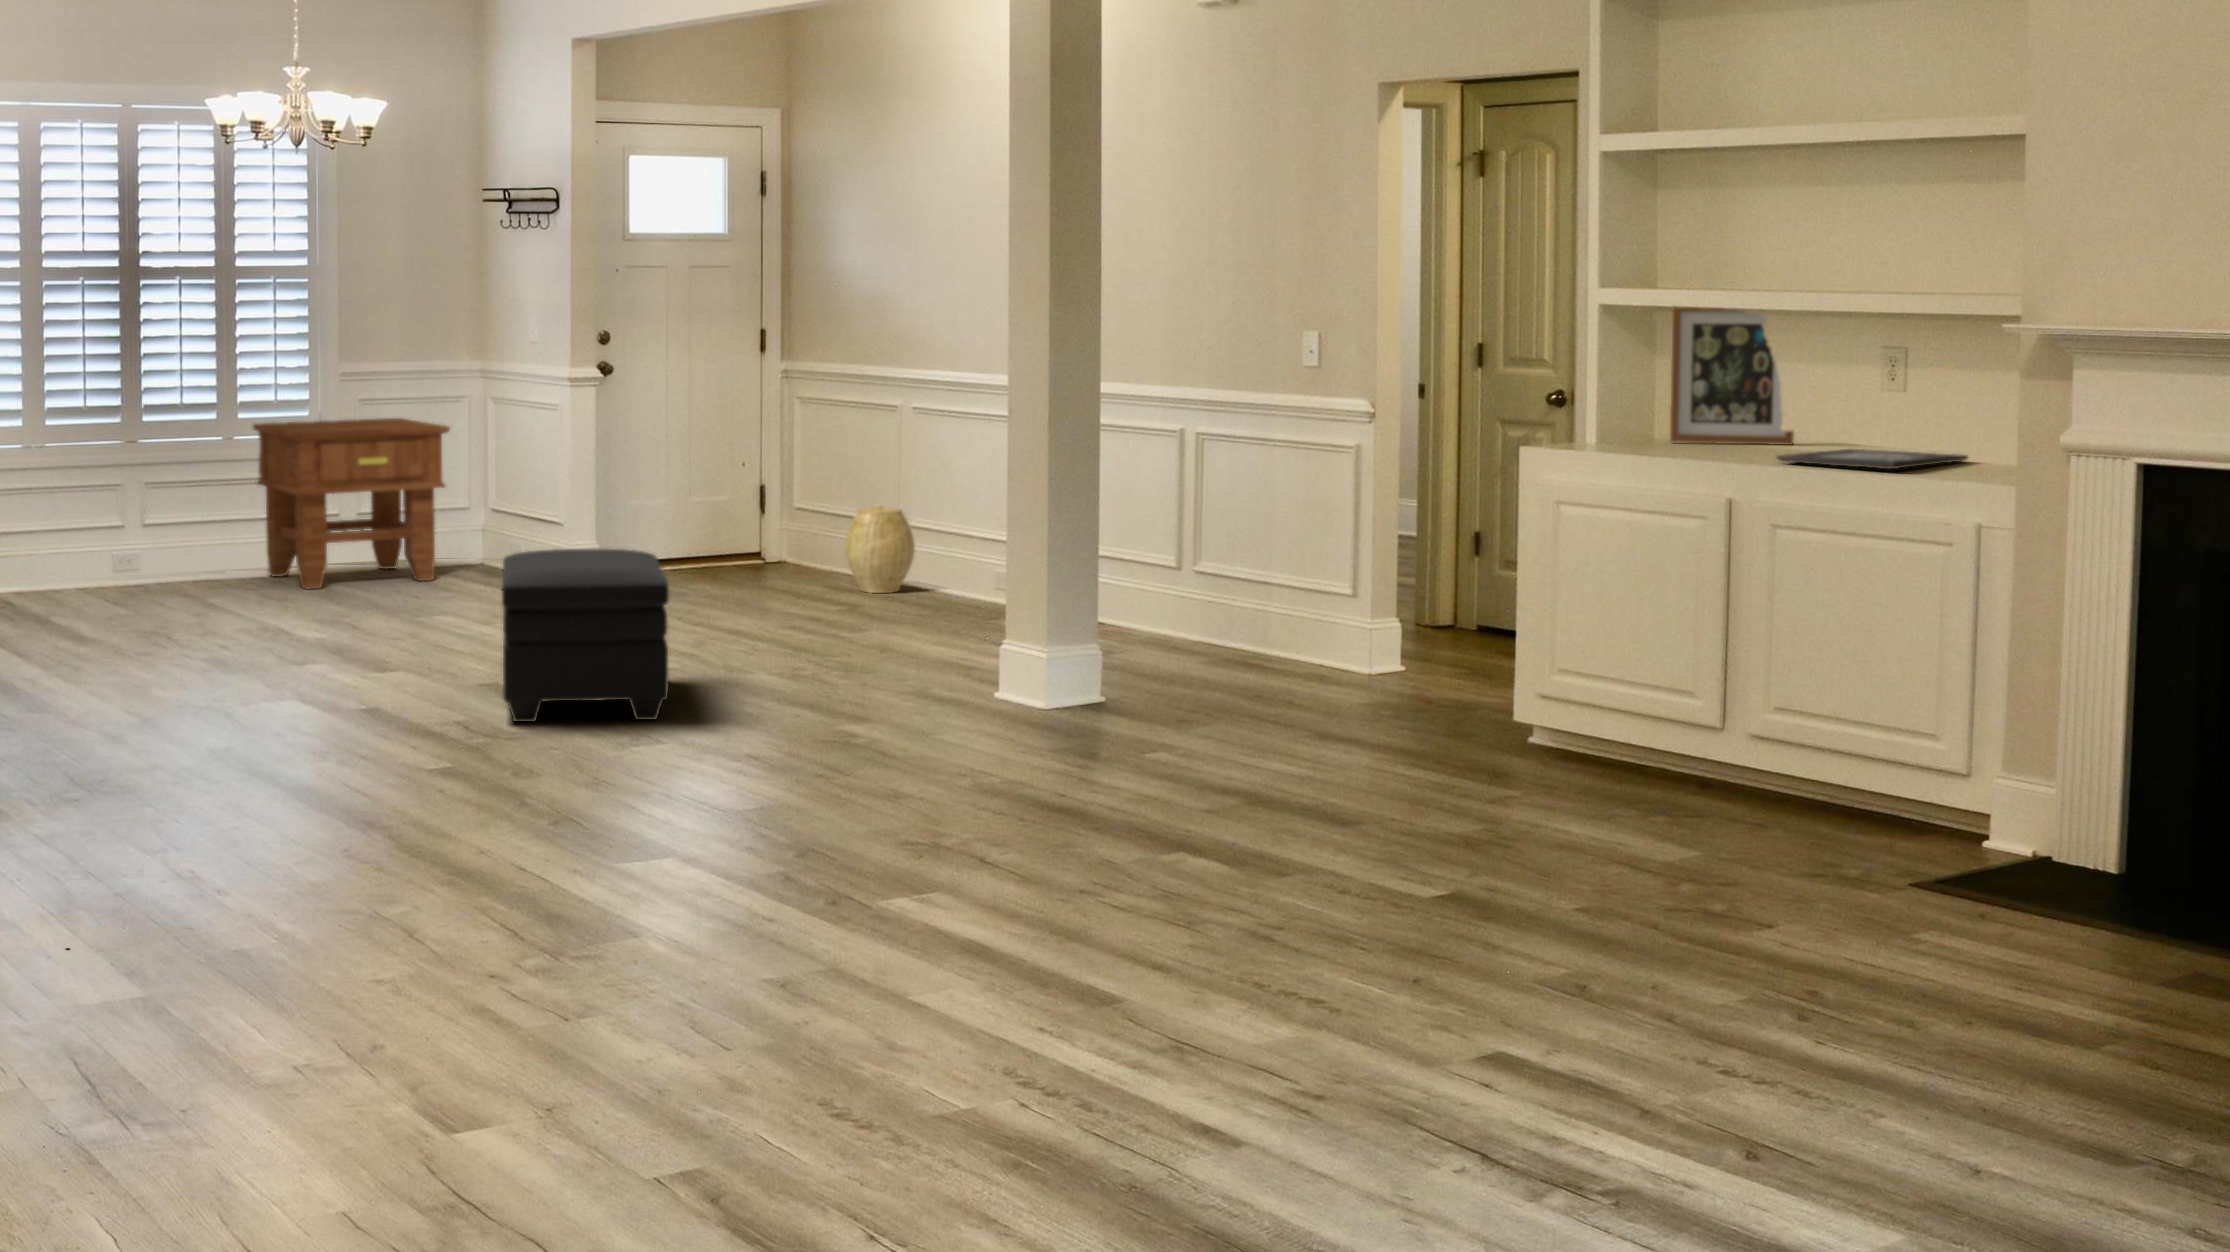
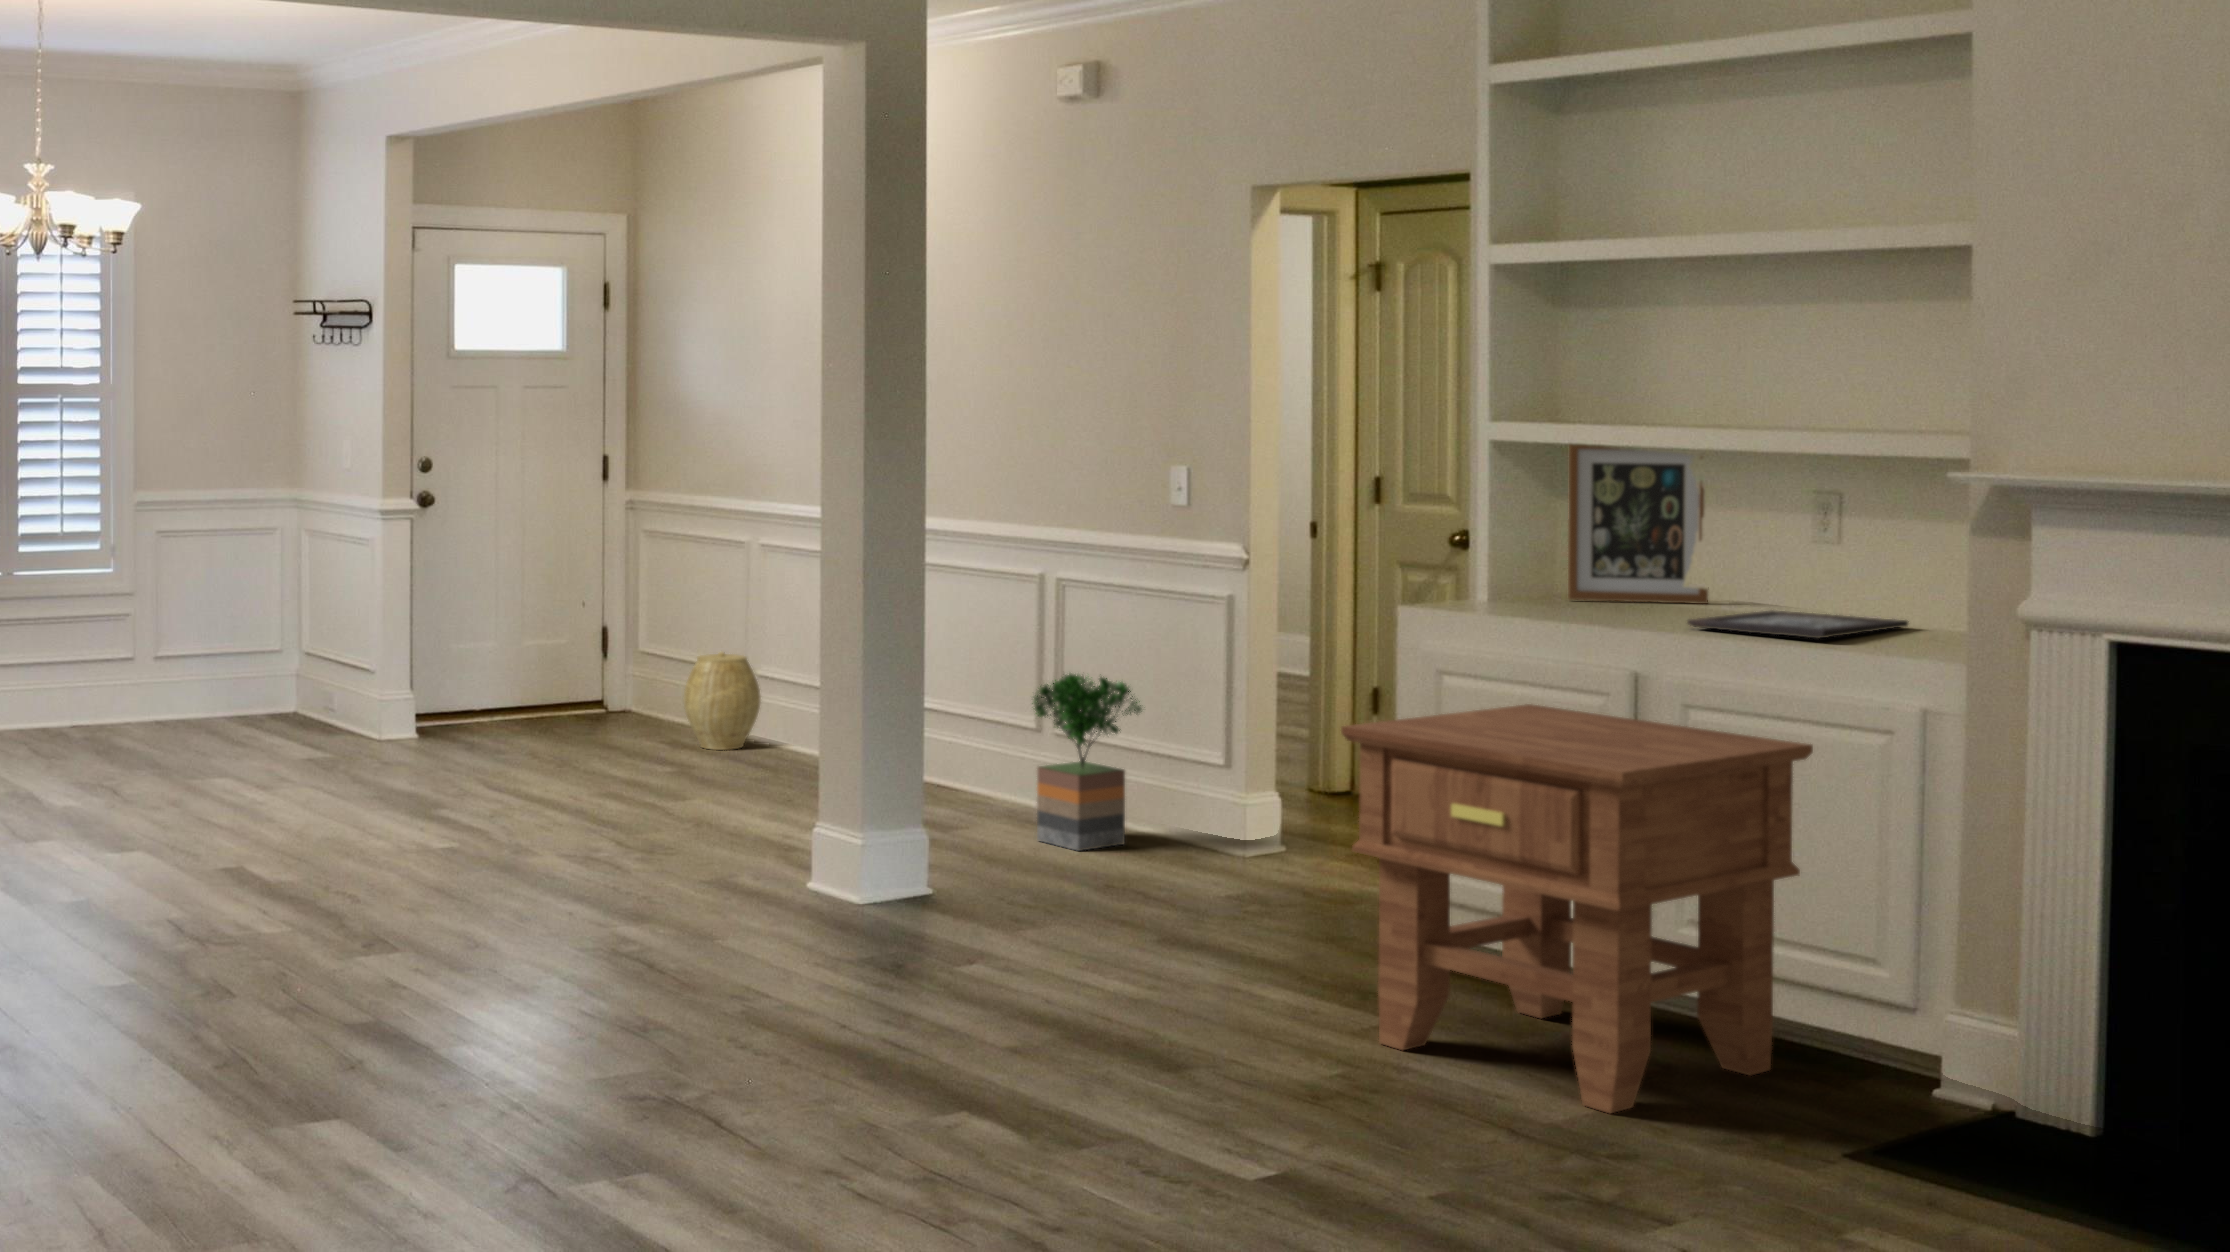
side table: present [253,418,450,589] -> present [1341,704,1813,1113]
potted tree: none [1179,514,1284,671] -> present [1032,674,1142,851]
ottoman: present [502,549,669,722] -> none [226,713,428,921]

